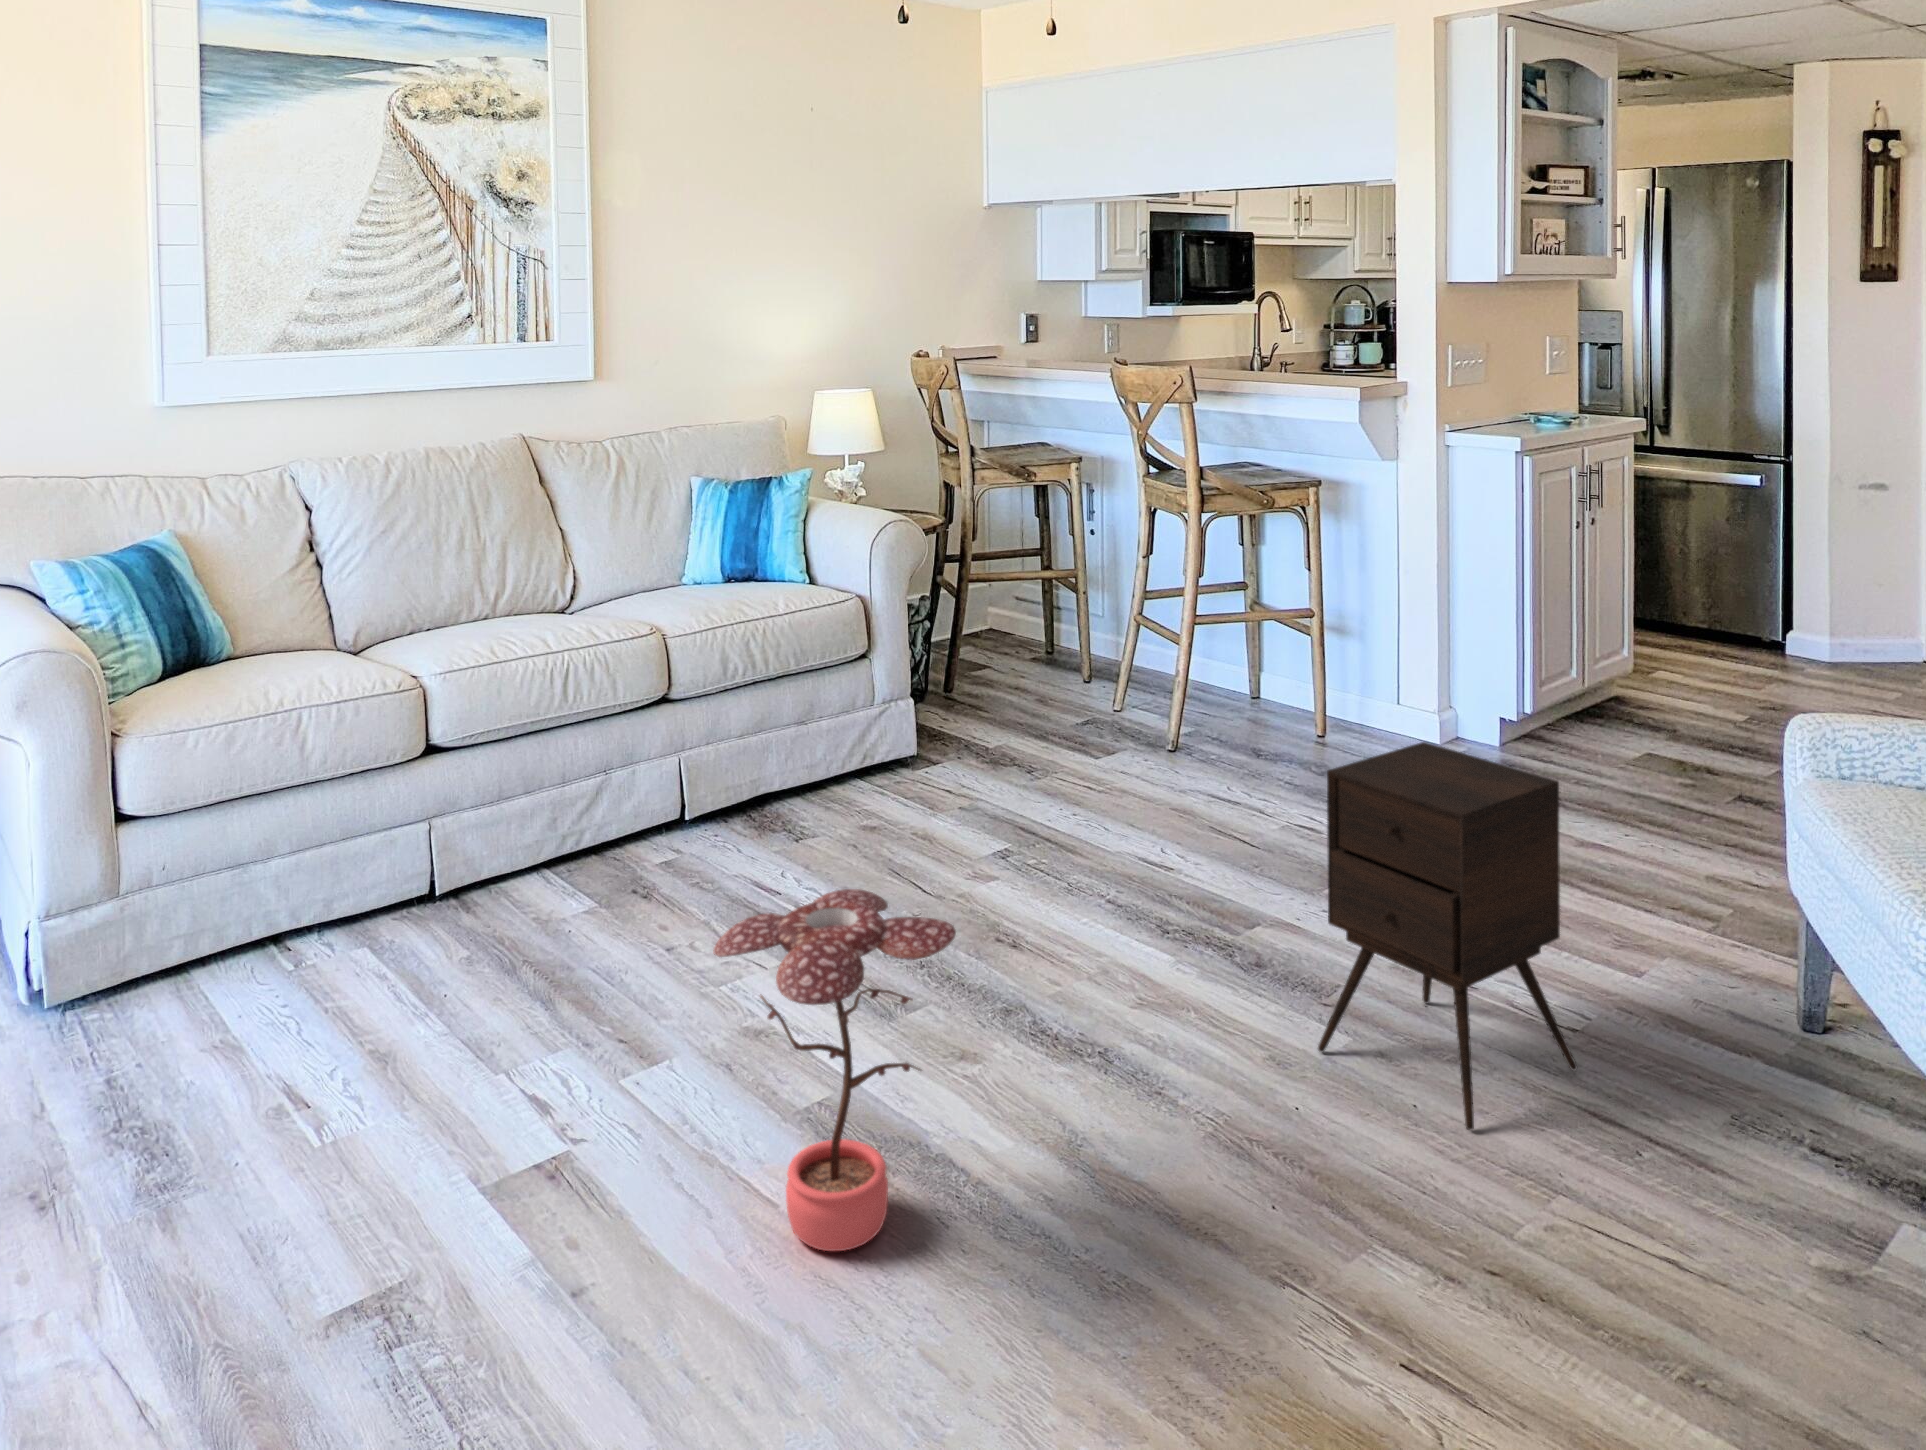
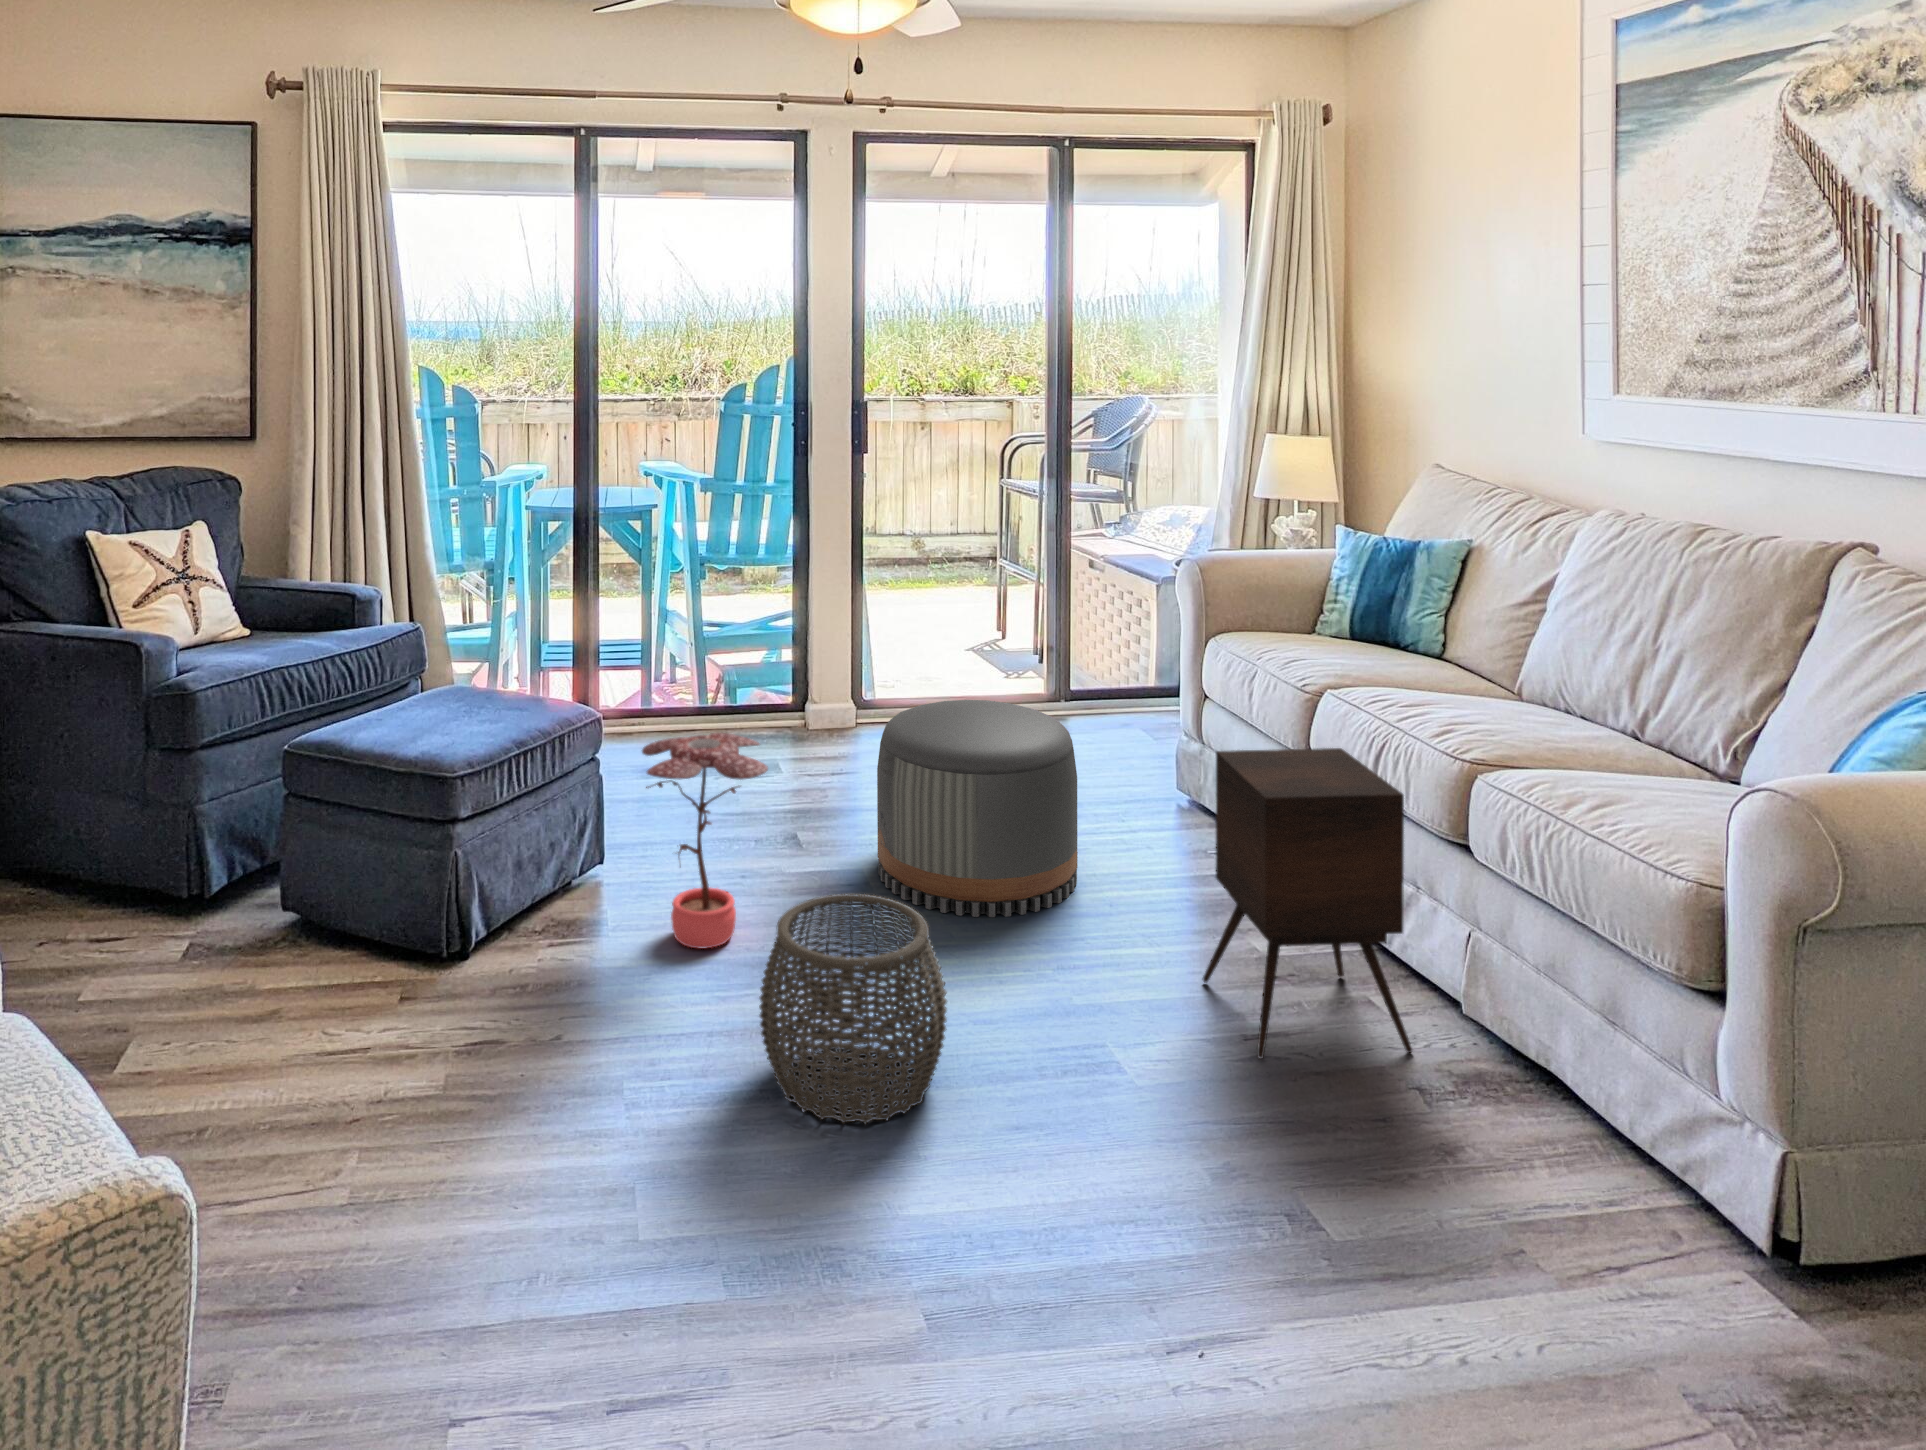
side table: present [1318,742,1577,1130] -> present [1203,748,1412,1059]
pouf: none [318,820,627,1170] -> present [877,700,1078,917]
woven basket: none [946,830,1135,1054] -> present [759,894,947,1124]

